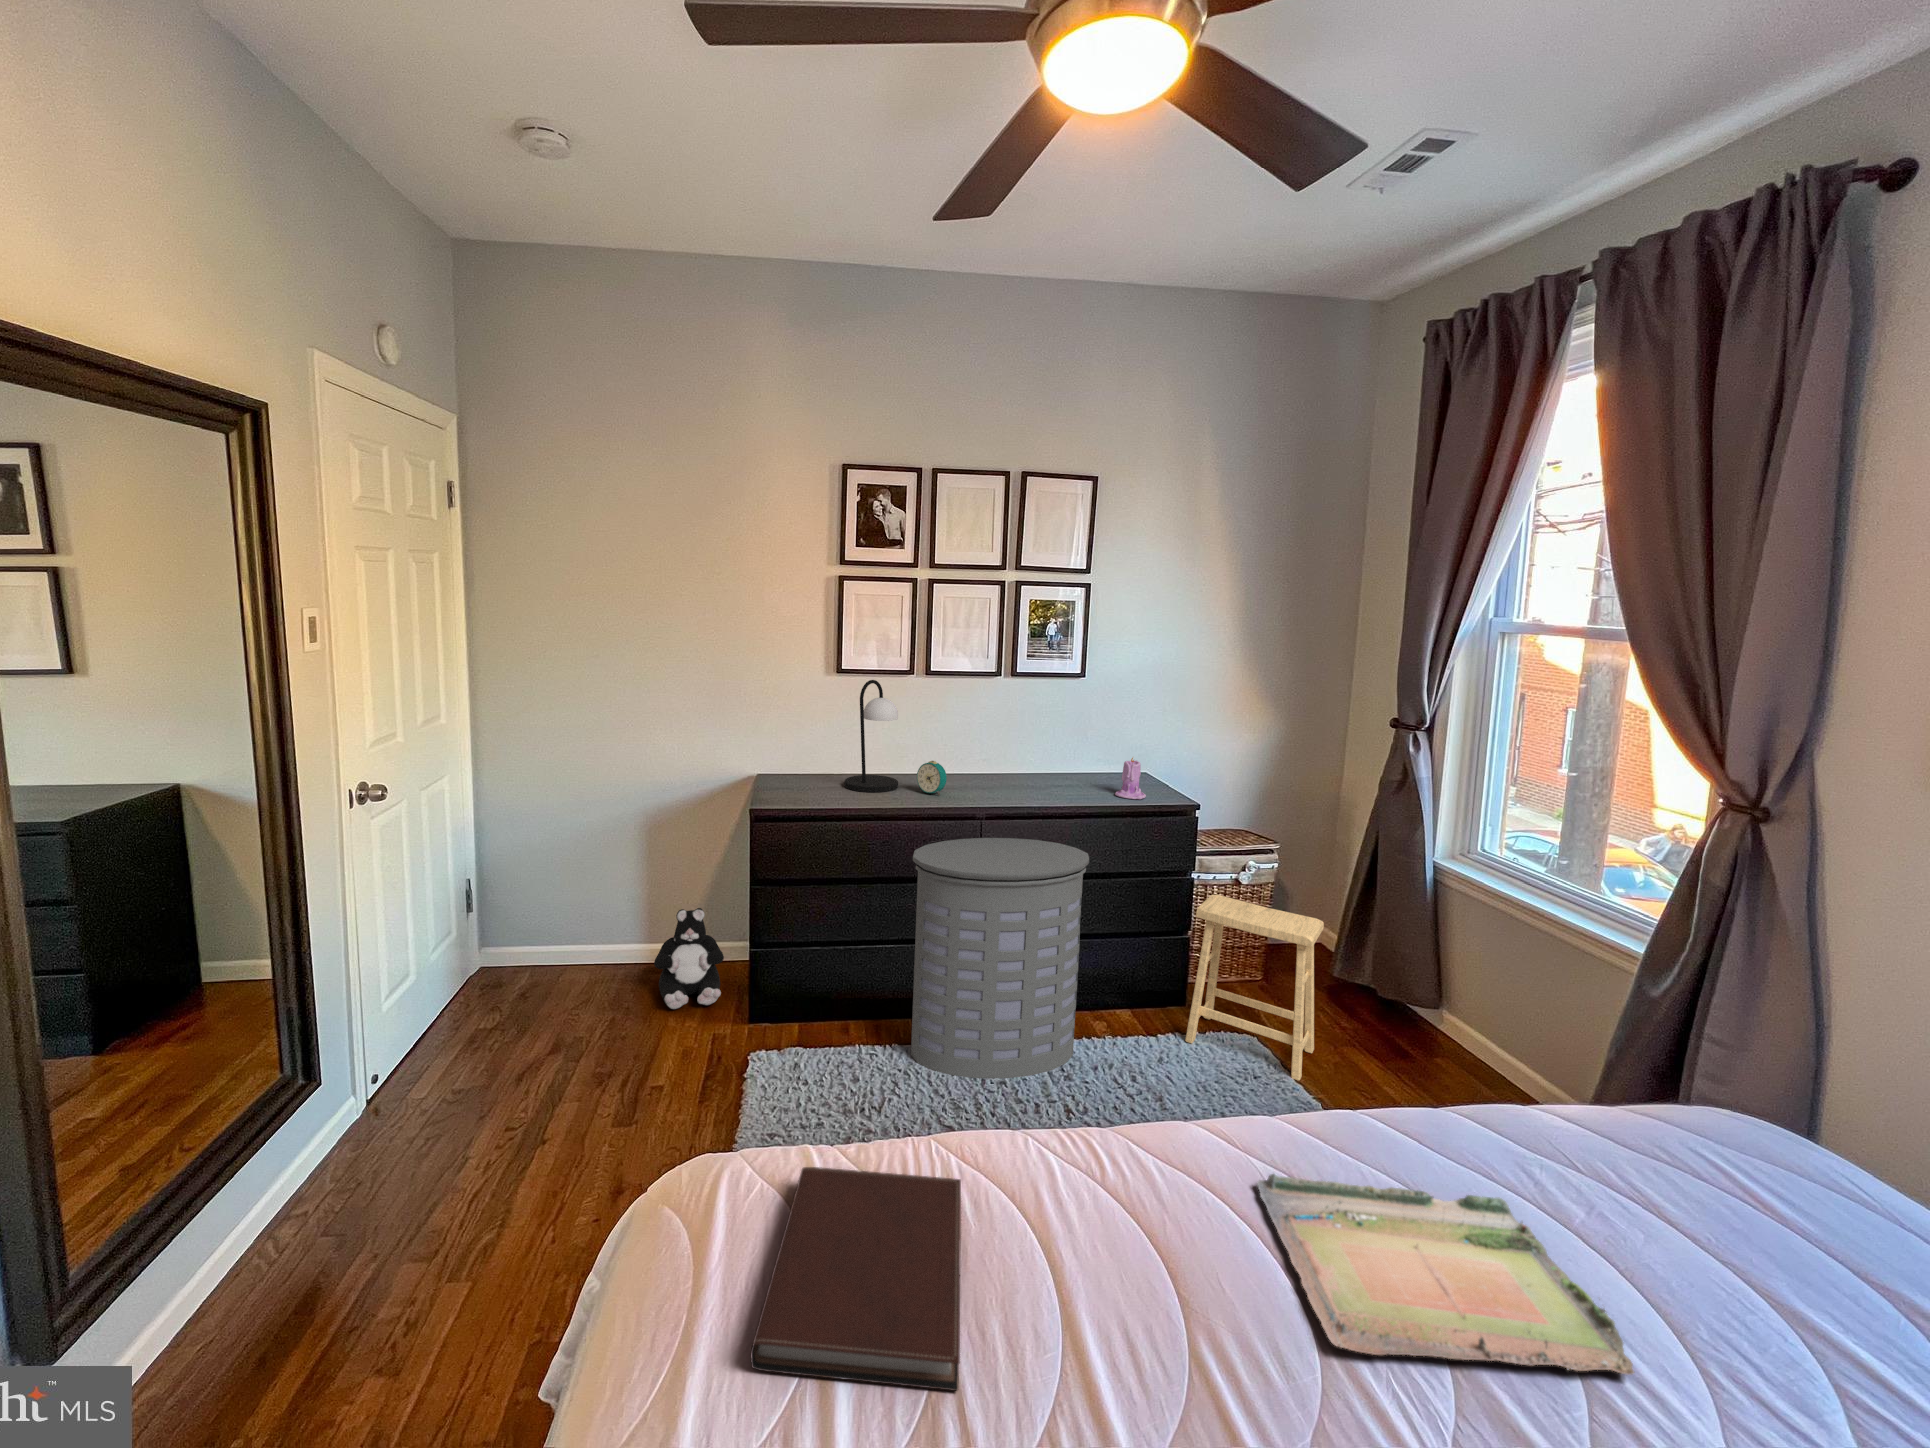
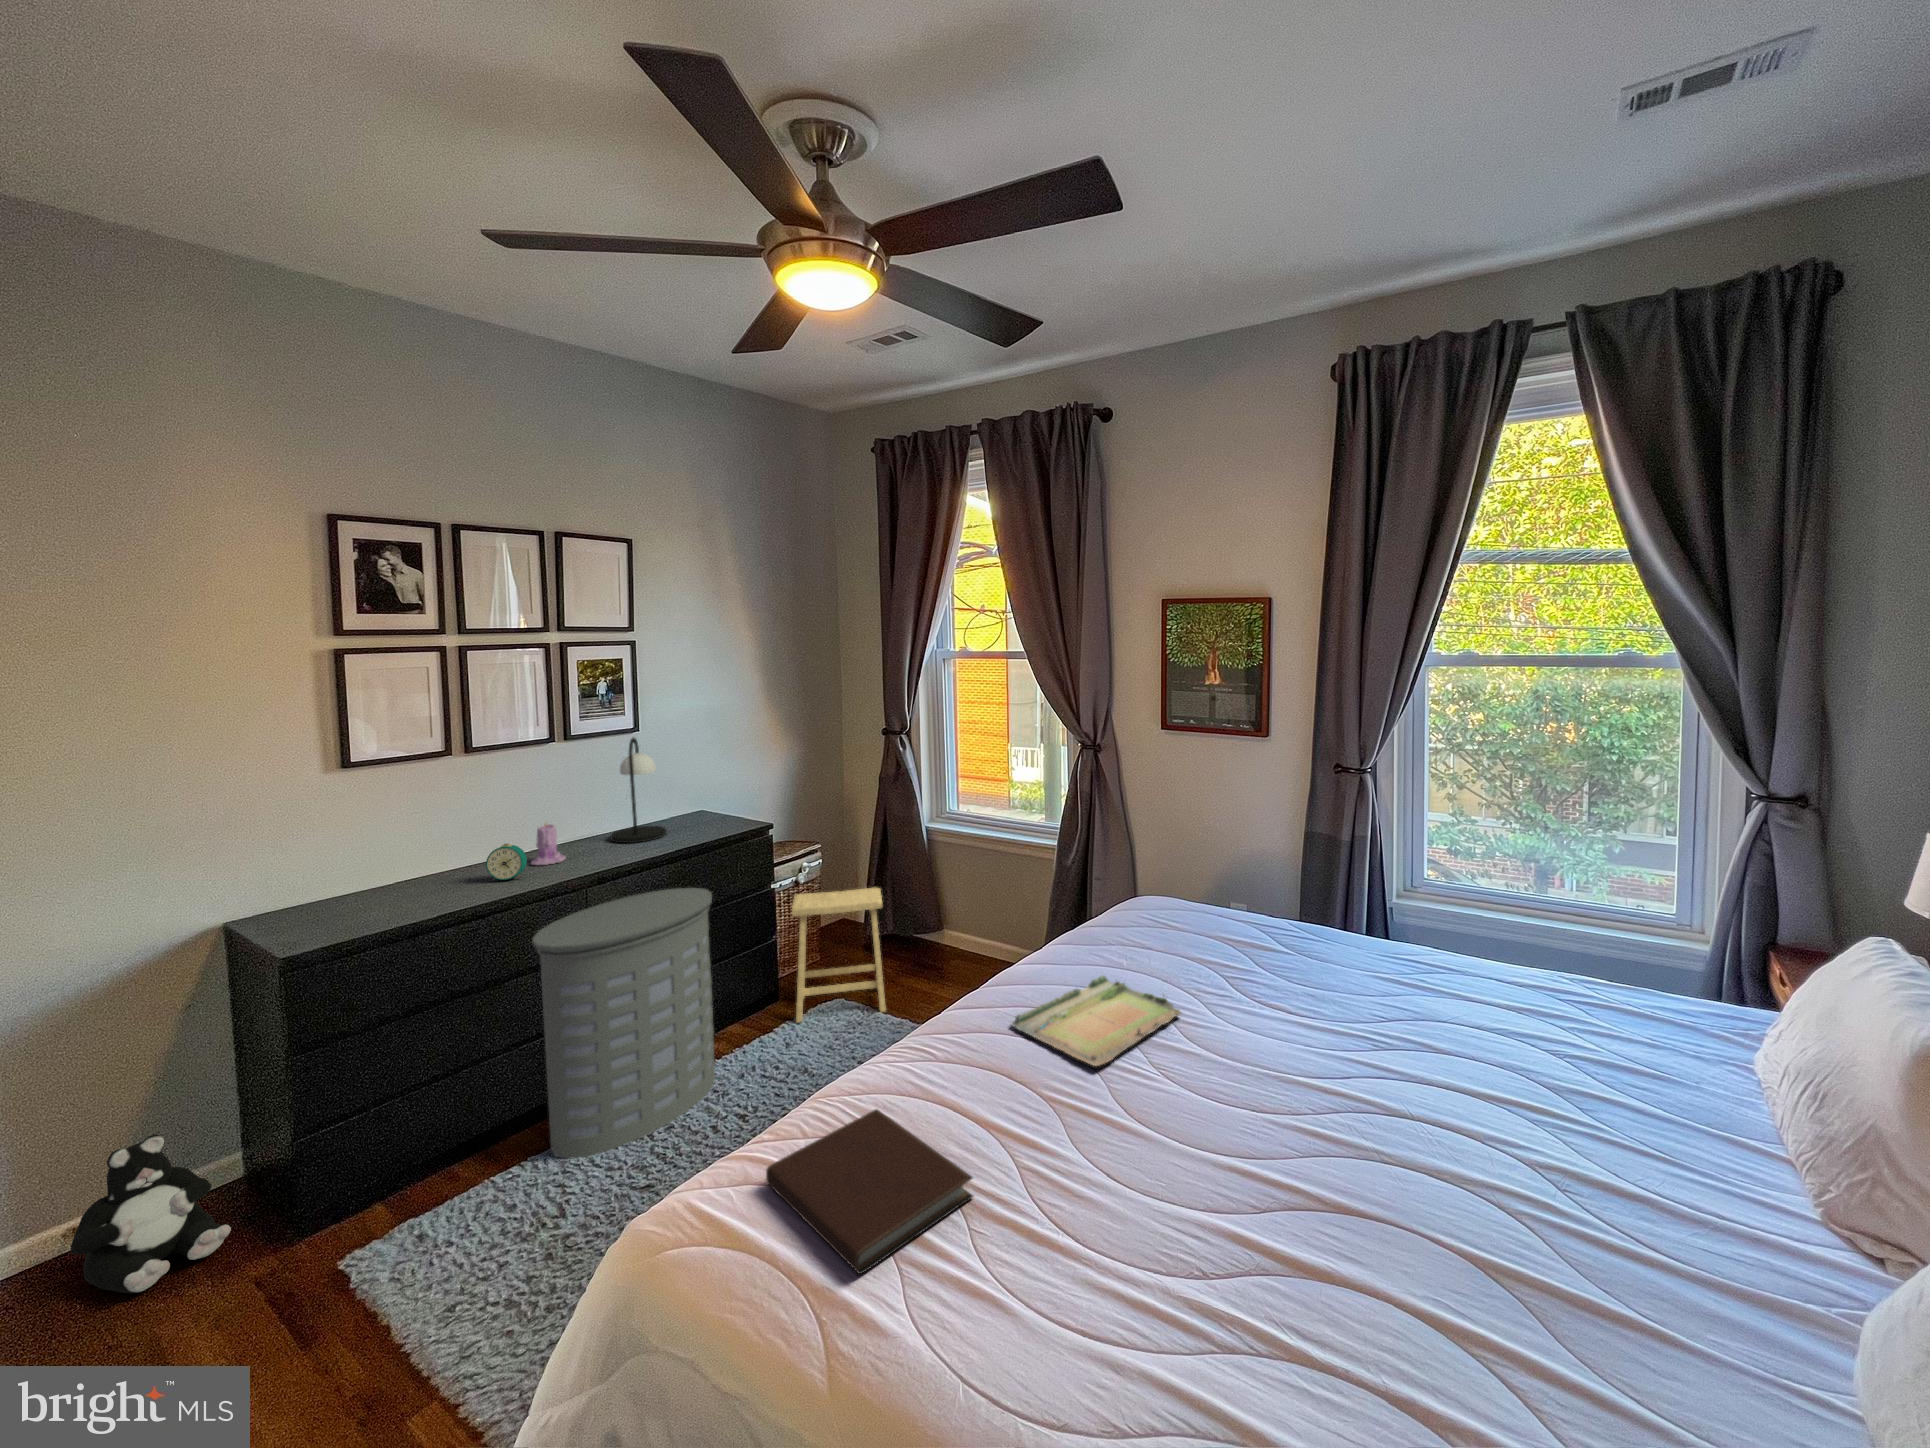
table lamp: present [845,680,898,792] -> present [610,738,667,843]
candle: present [1115,758,1146,799] -> present [531,824,566,865]

